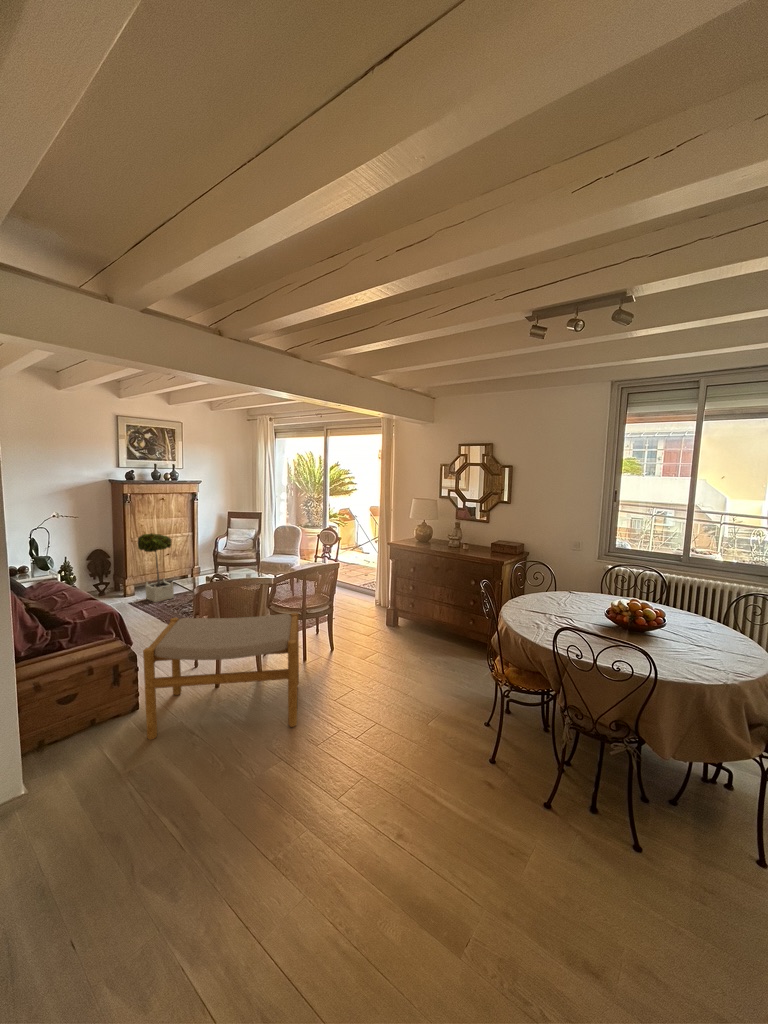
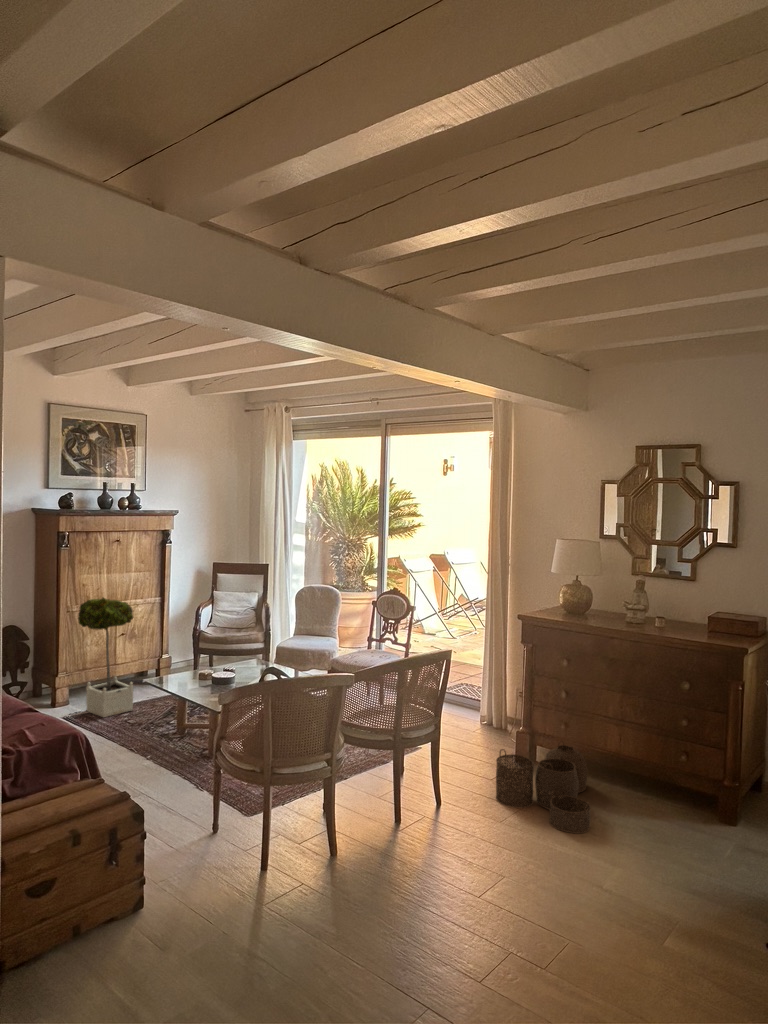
footstool: present [143,613,299,740] -> none [177,735,441,970]
woven basket: none [365,615,421,666] -> present [496,744,591,833]

